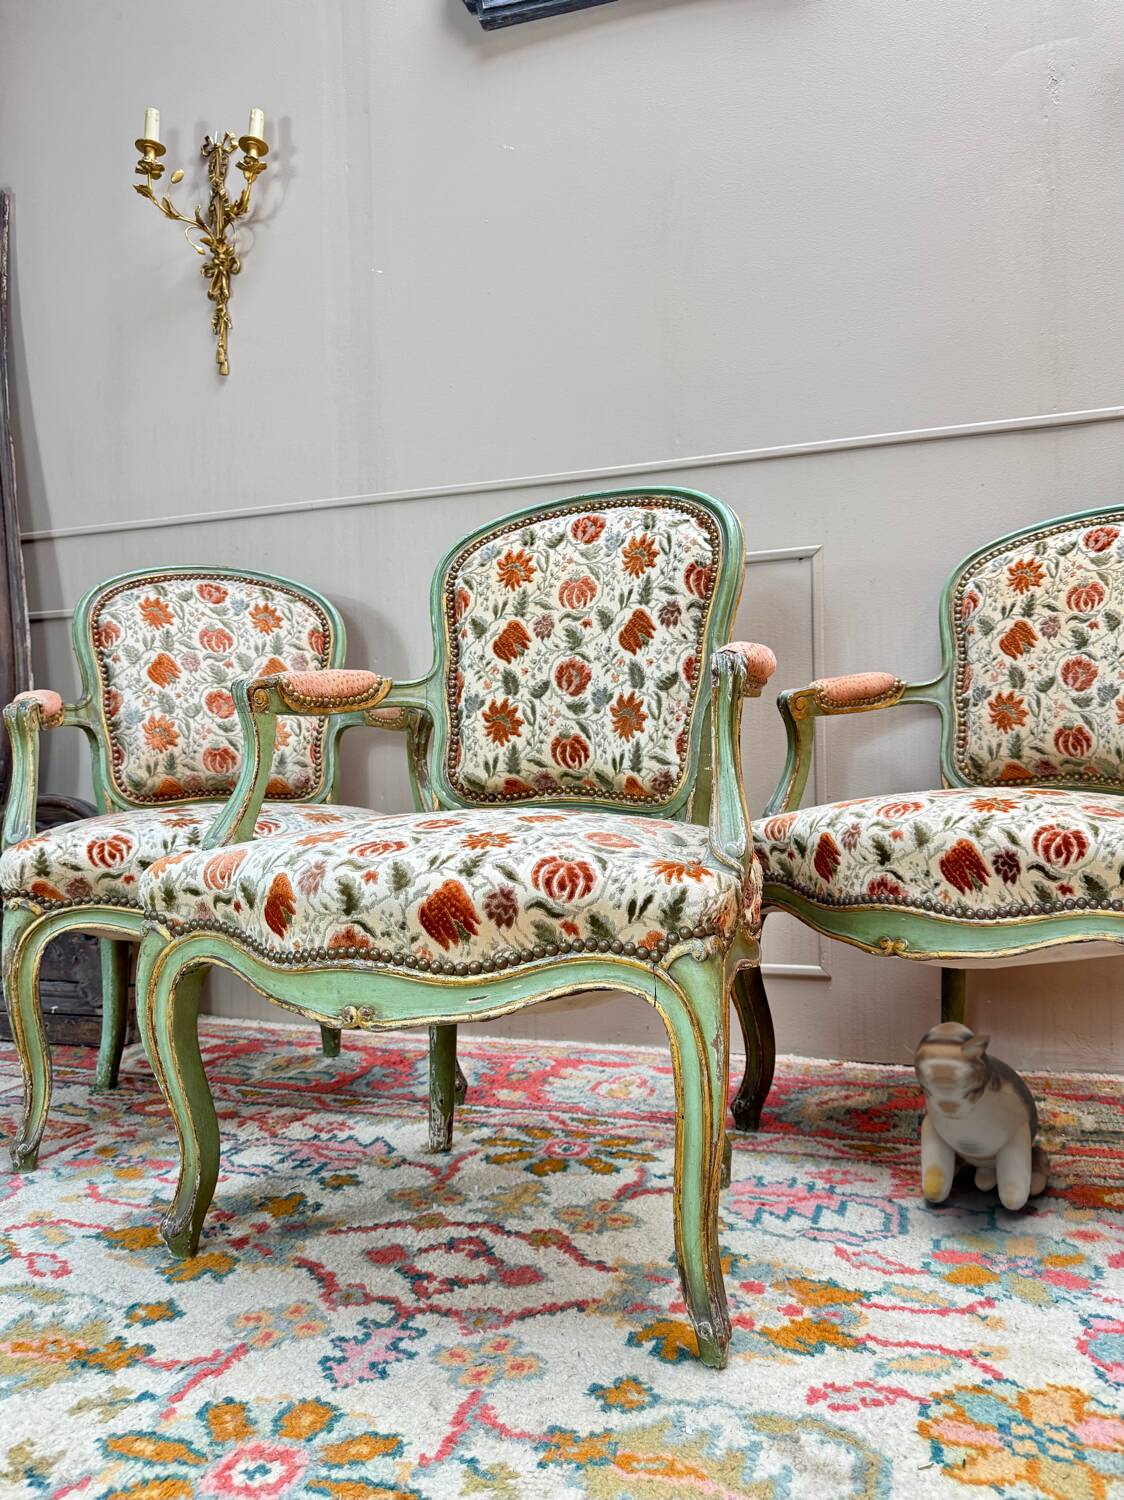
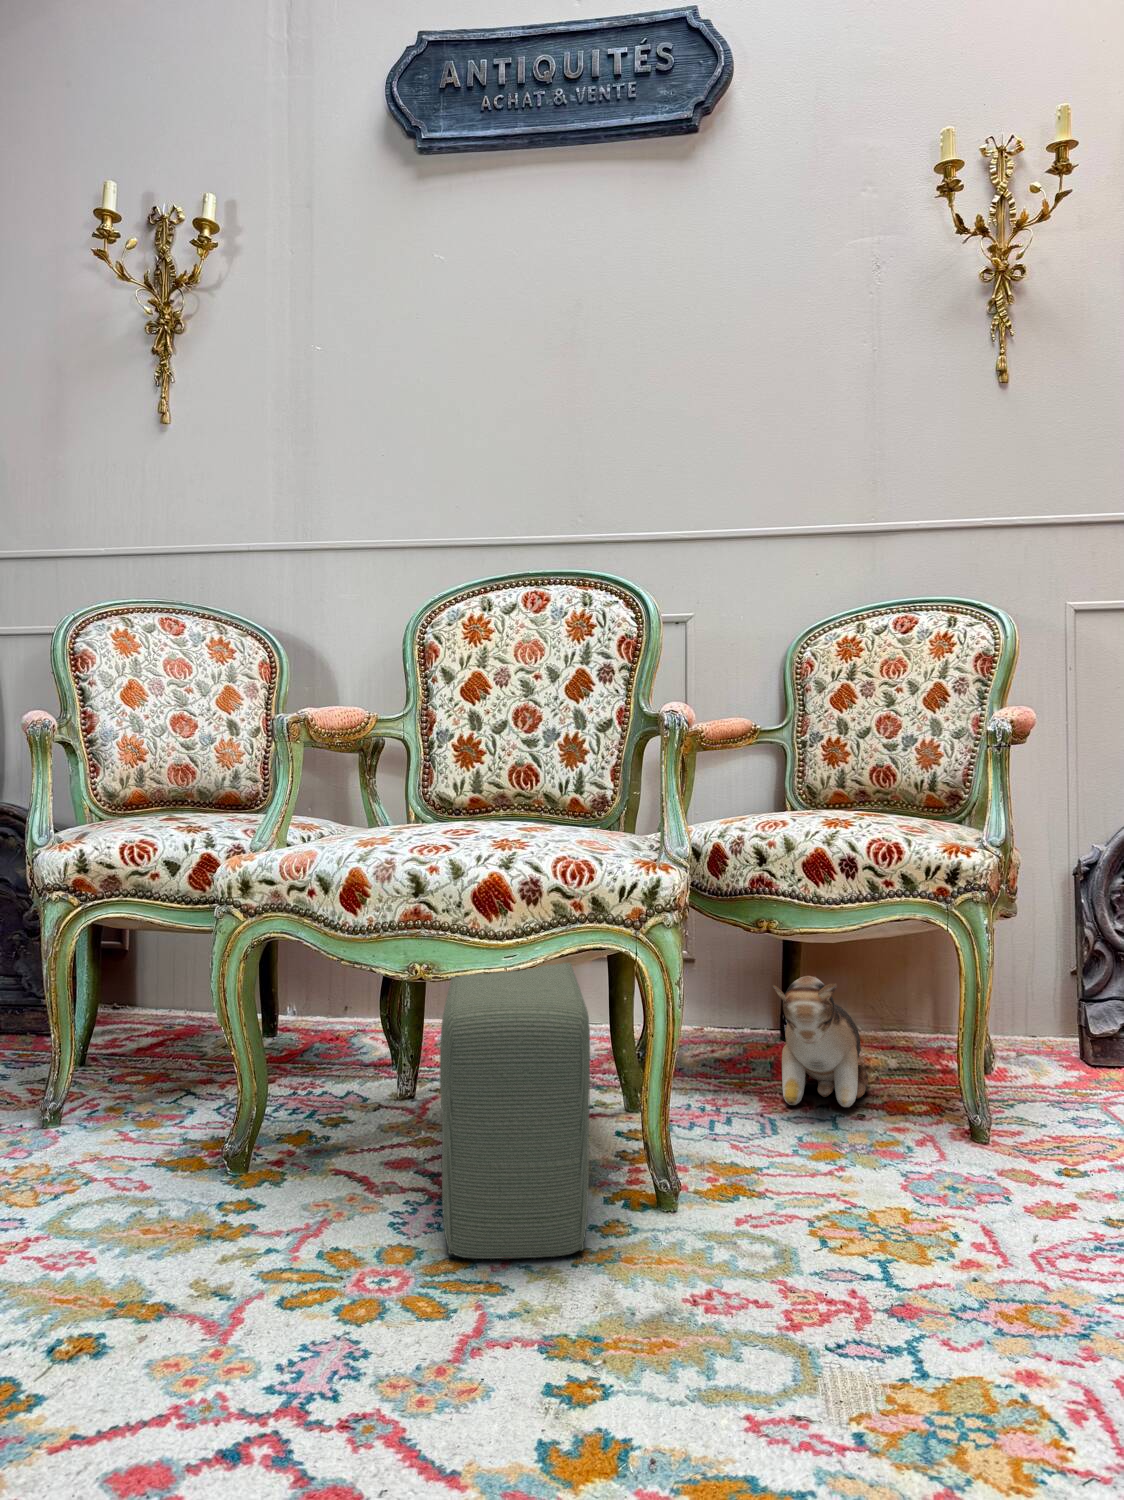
pouf: none [362,954,613,1442] -> present [440,963,590,1259]

